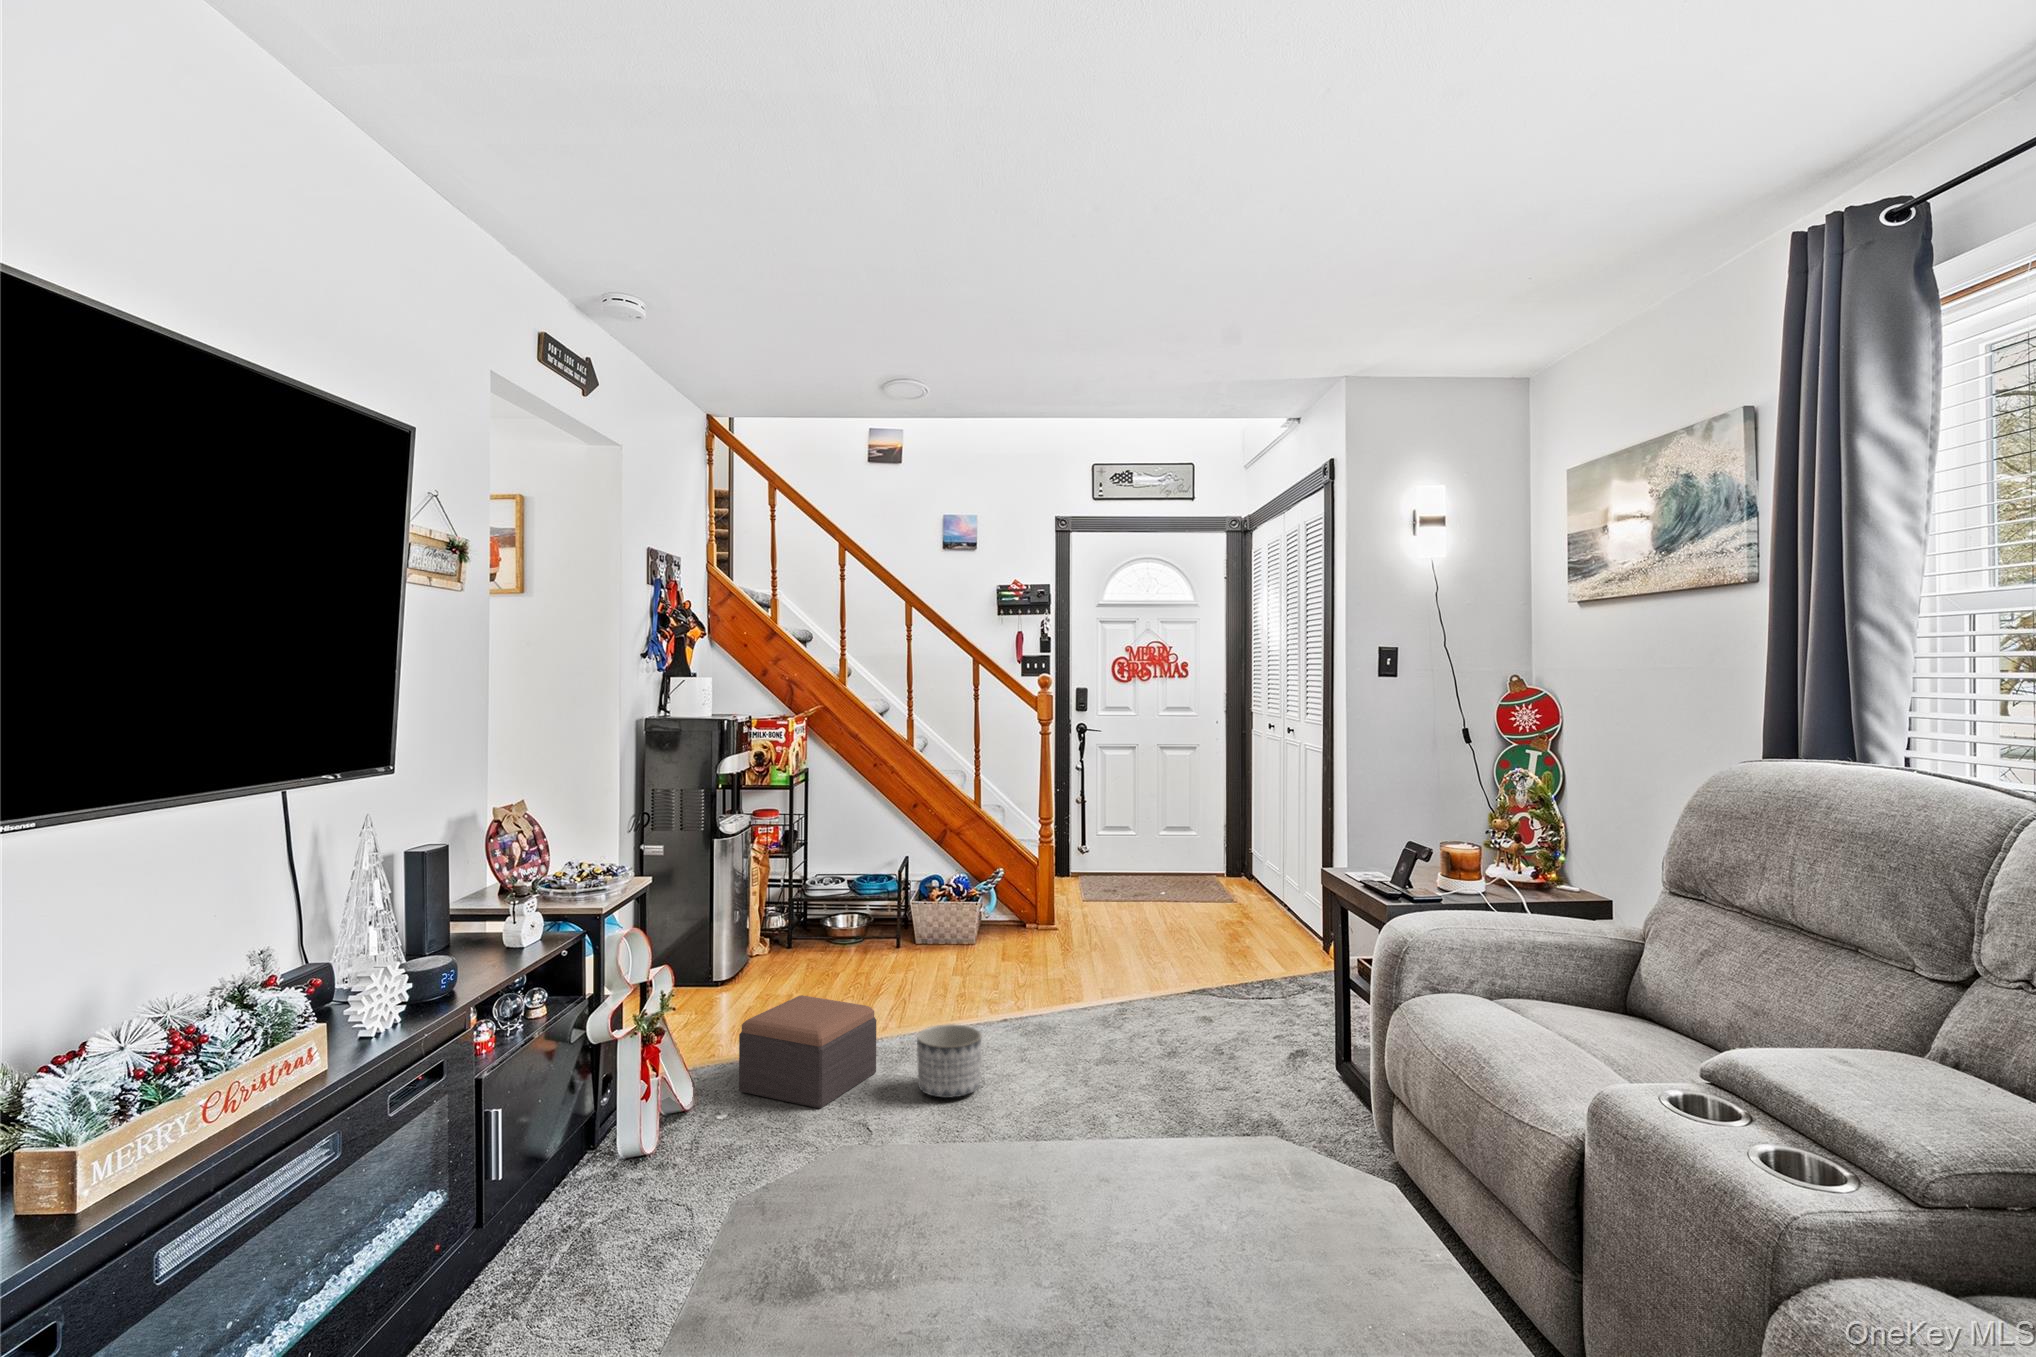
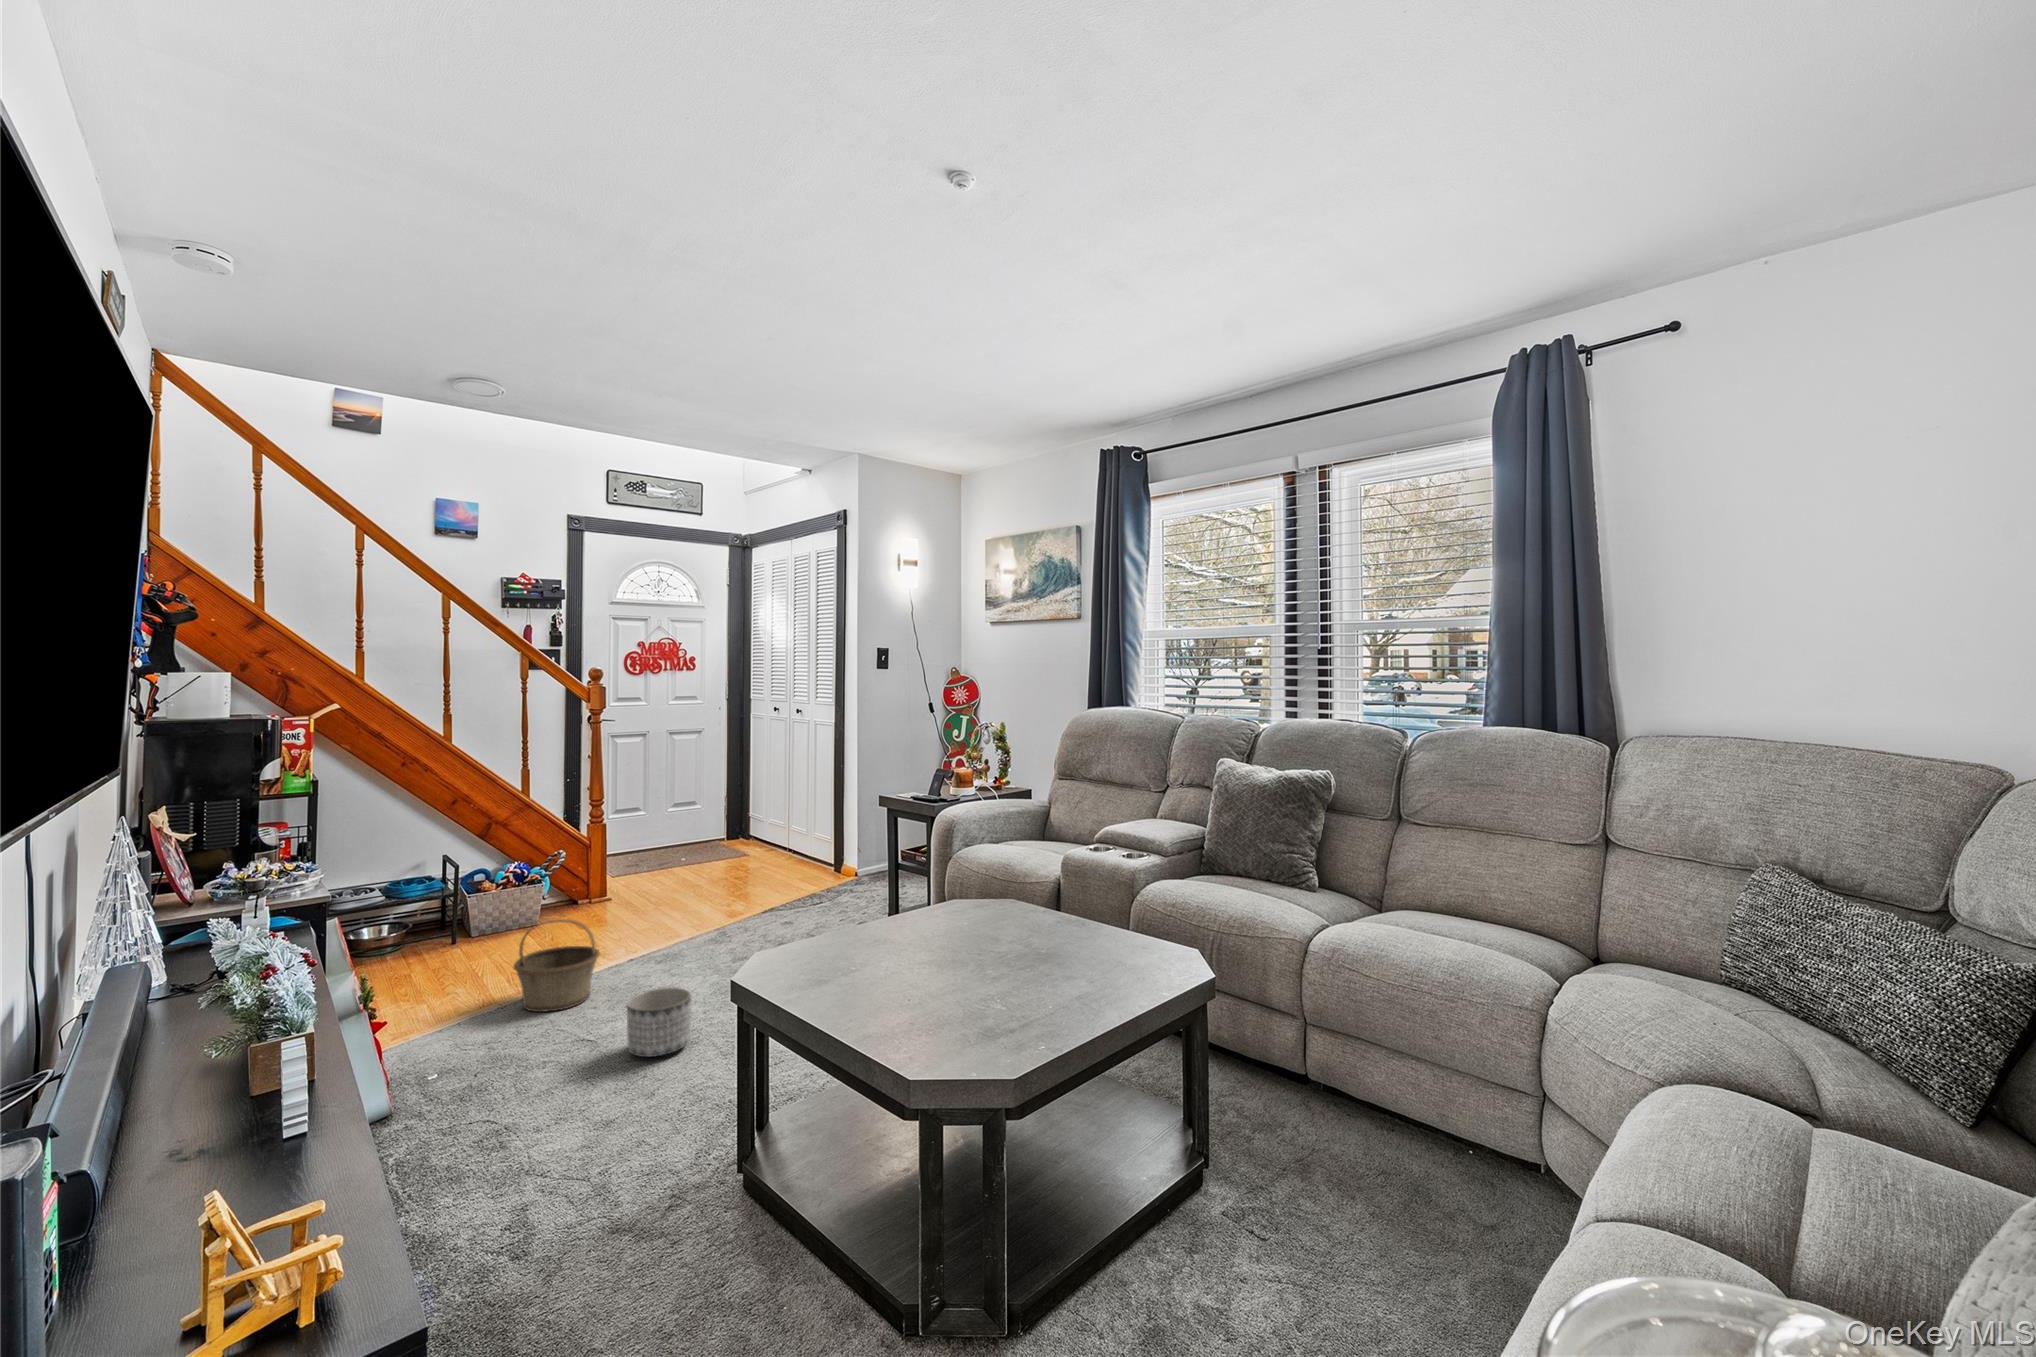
basket: none [882,933,960,1026] -> present [514,919,600,1012]
footstool: present [739,995,876,1109] -> none [421,993,567,1117]

